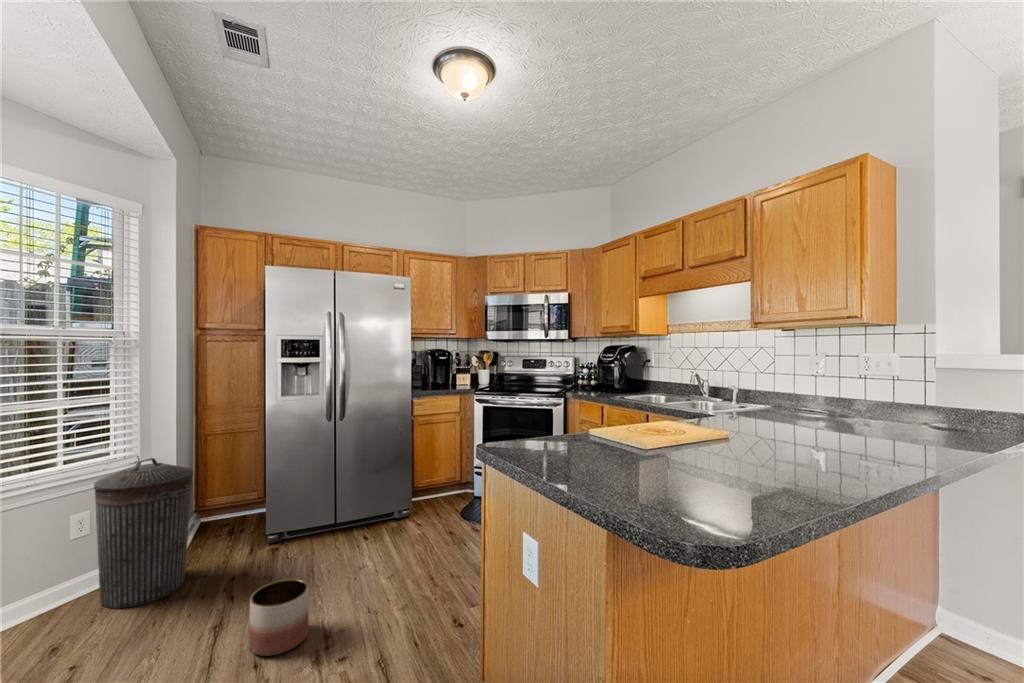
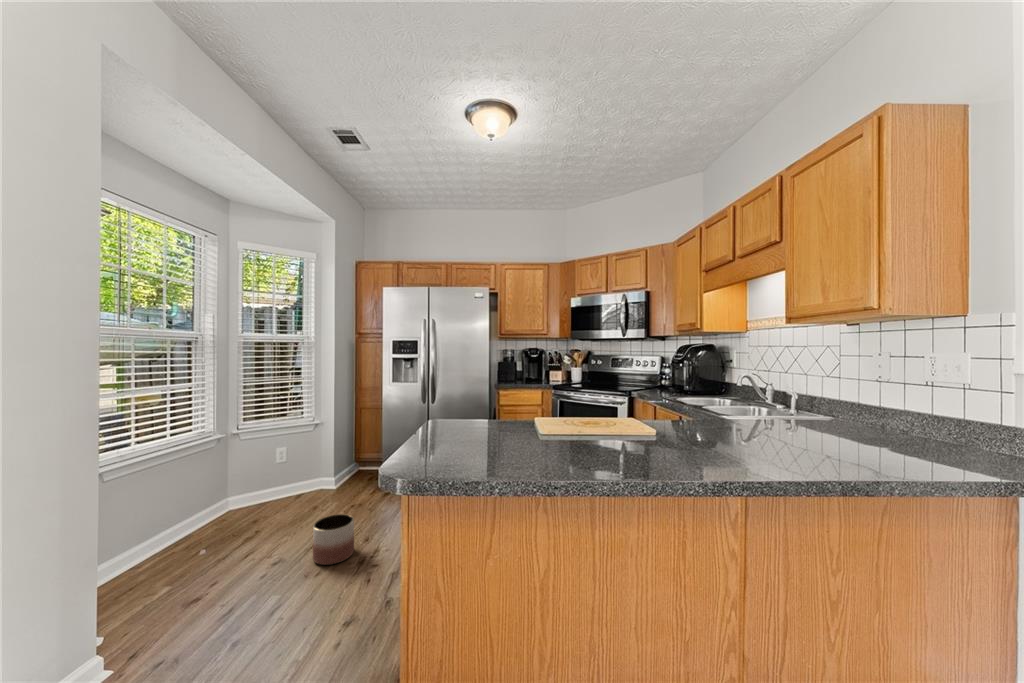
trash can: present [94,458,193,608] -> none [274,419,330,513]

